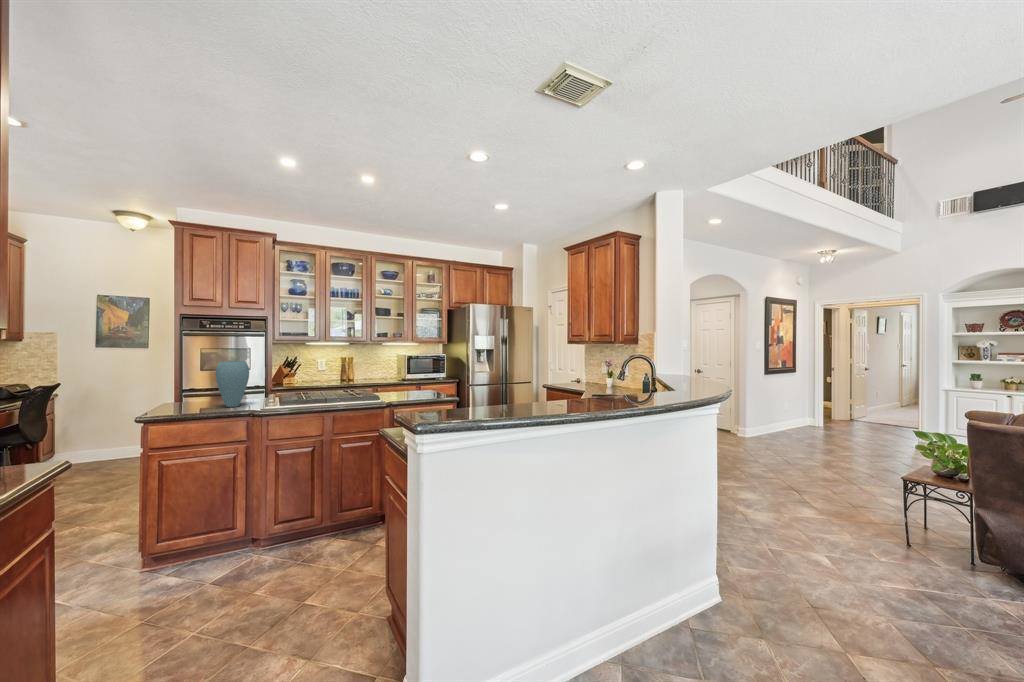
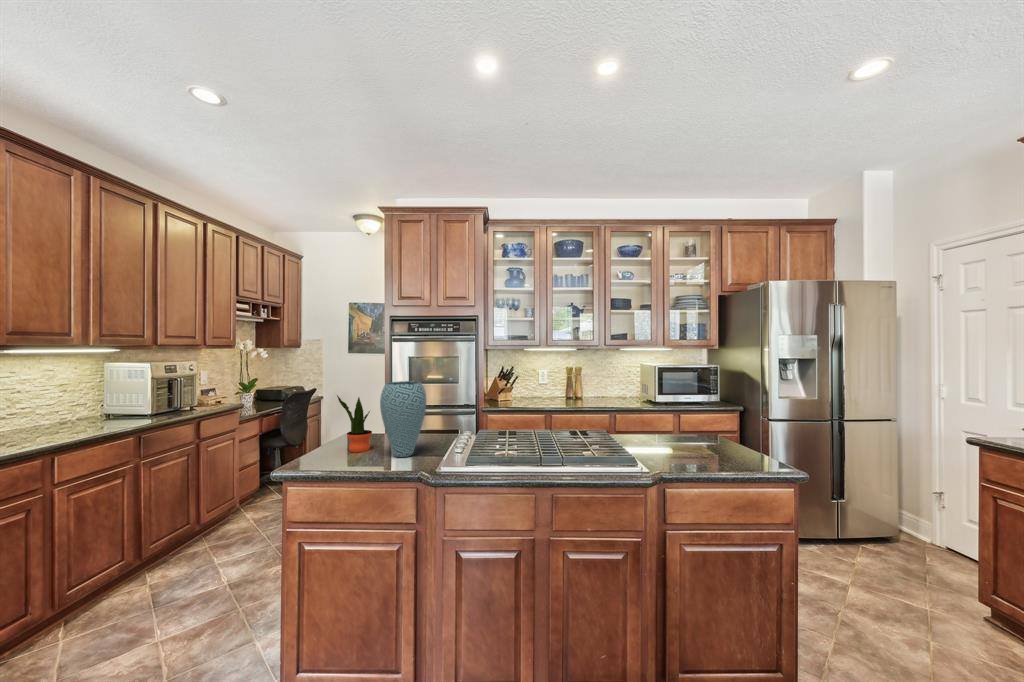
potted plant: none [176,371,203,409] -> present [337,395,372,453]

